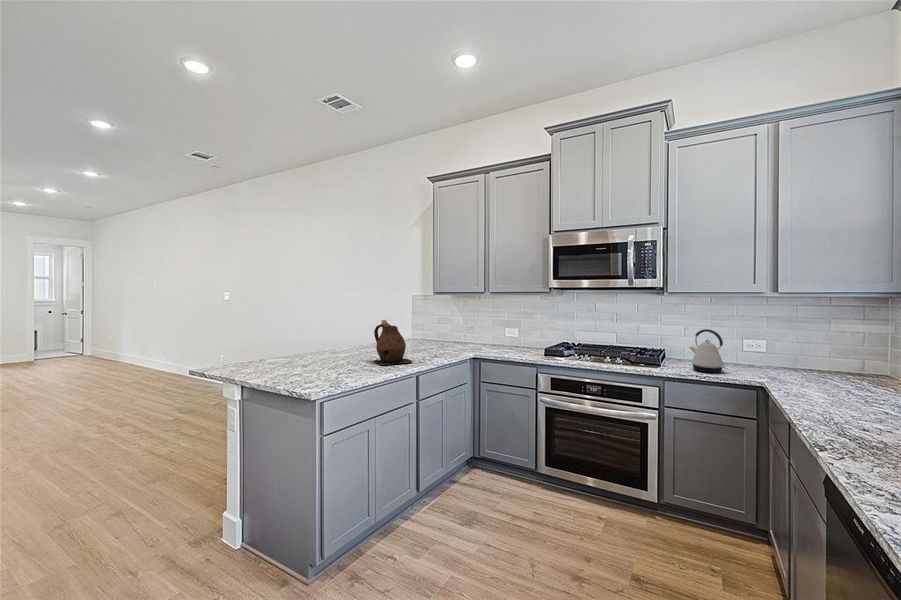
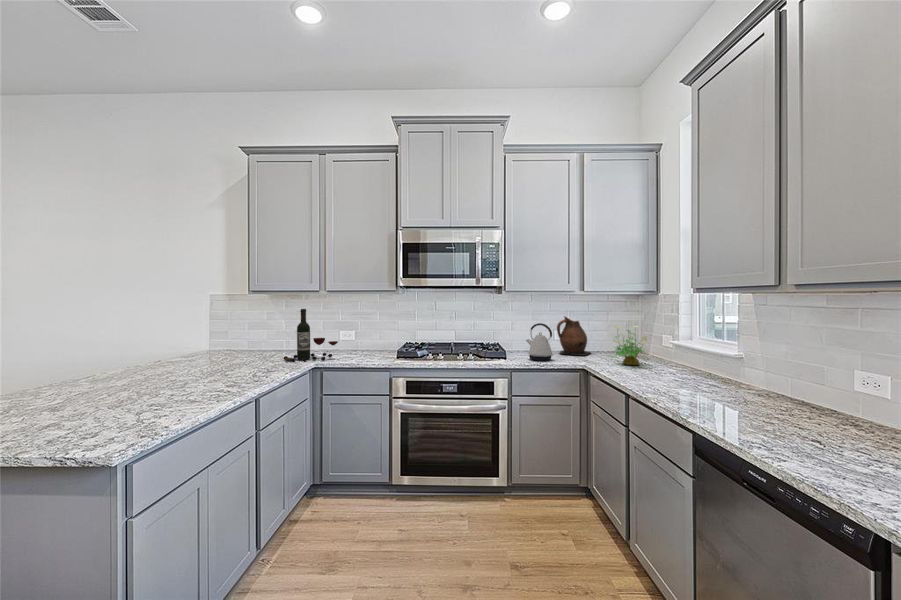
wine bottle: none [454,308,497,352] -> present [284,309,338,362]
ceramic pitcher: present [374,320,413,365] -> present [557,316,591,356]
potted plant: none [809,331,874,392] -> present [612,320,648,365]

